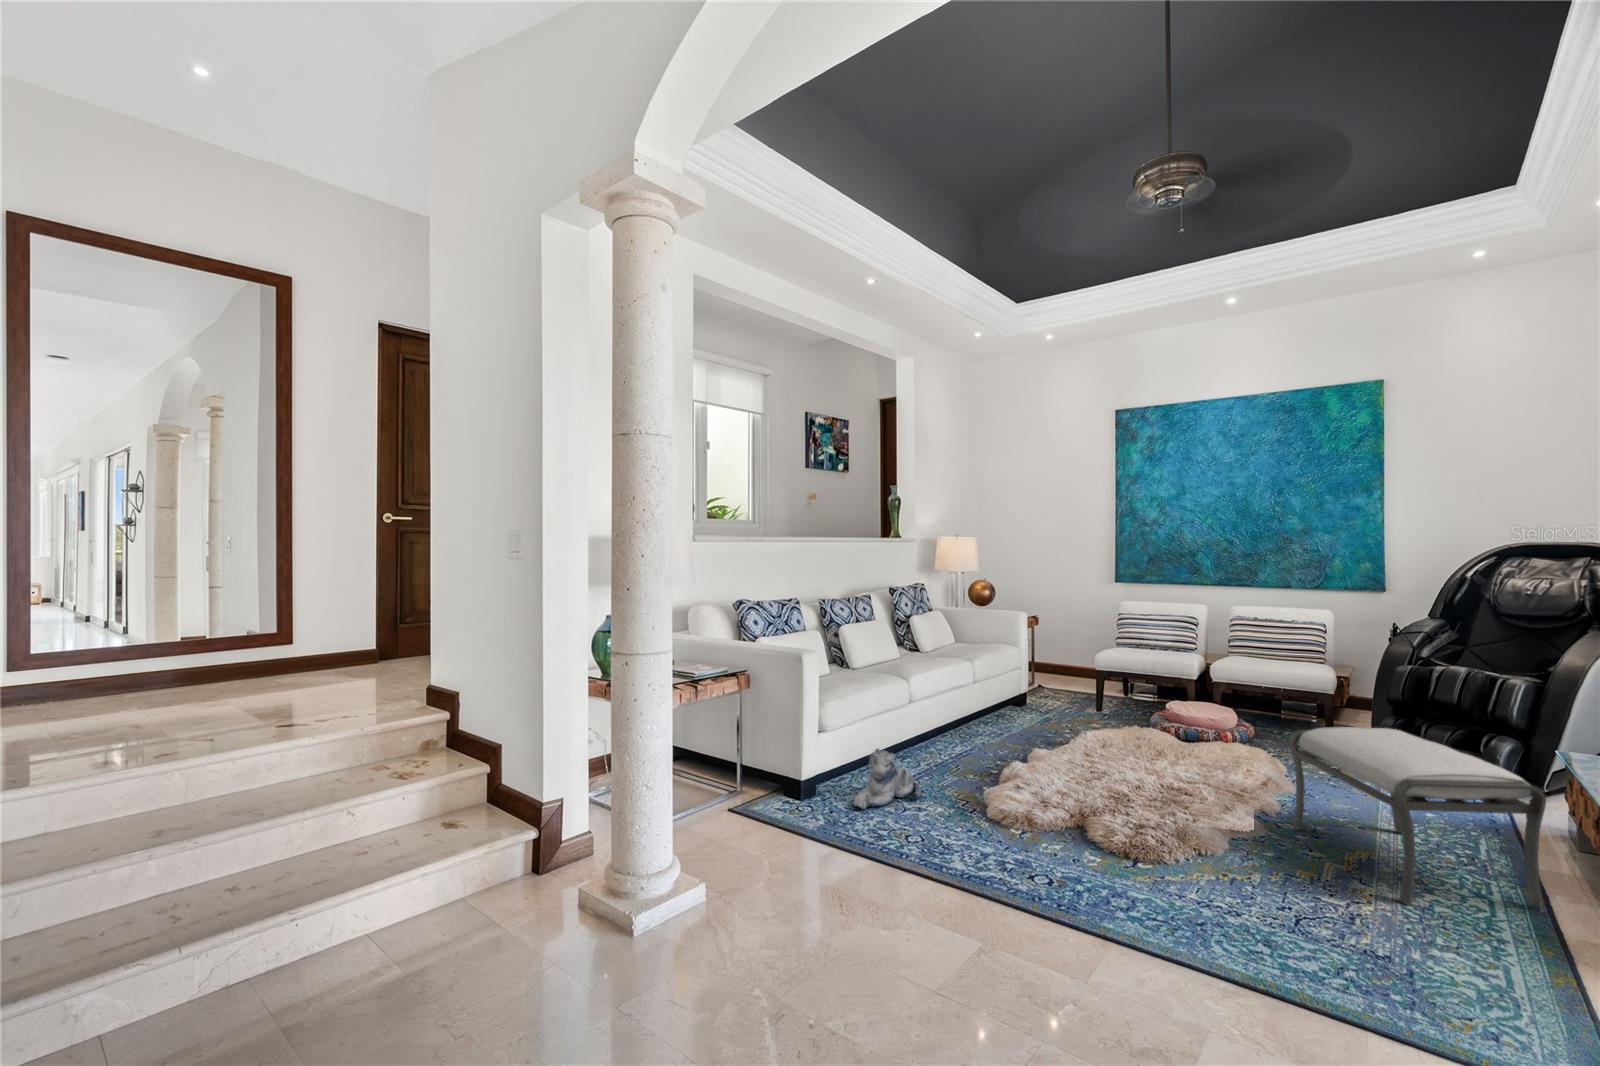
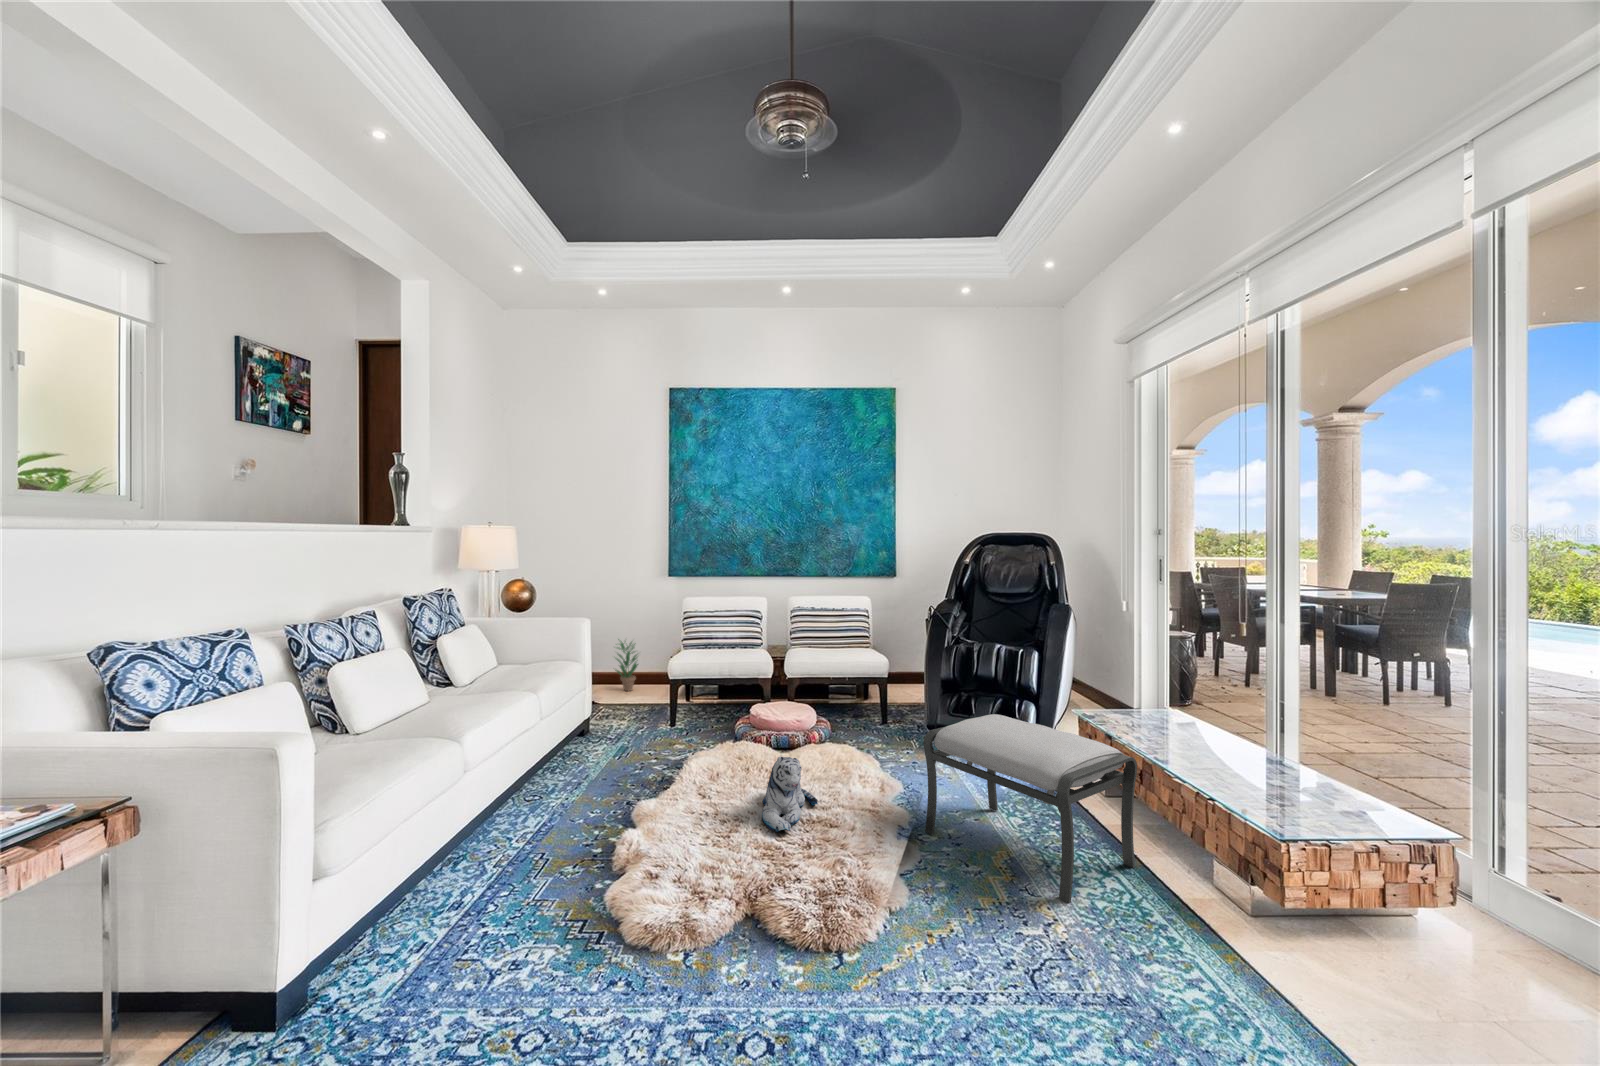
potted plant: none [1060,635,1087,684] -> present [615,639,638,691]
plush toy: present [854,749,922,809] -> present [762,757,818,832]

